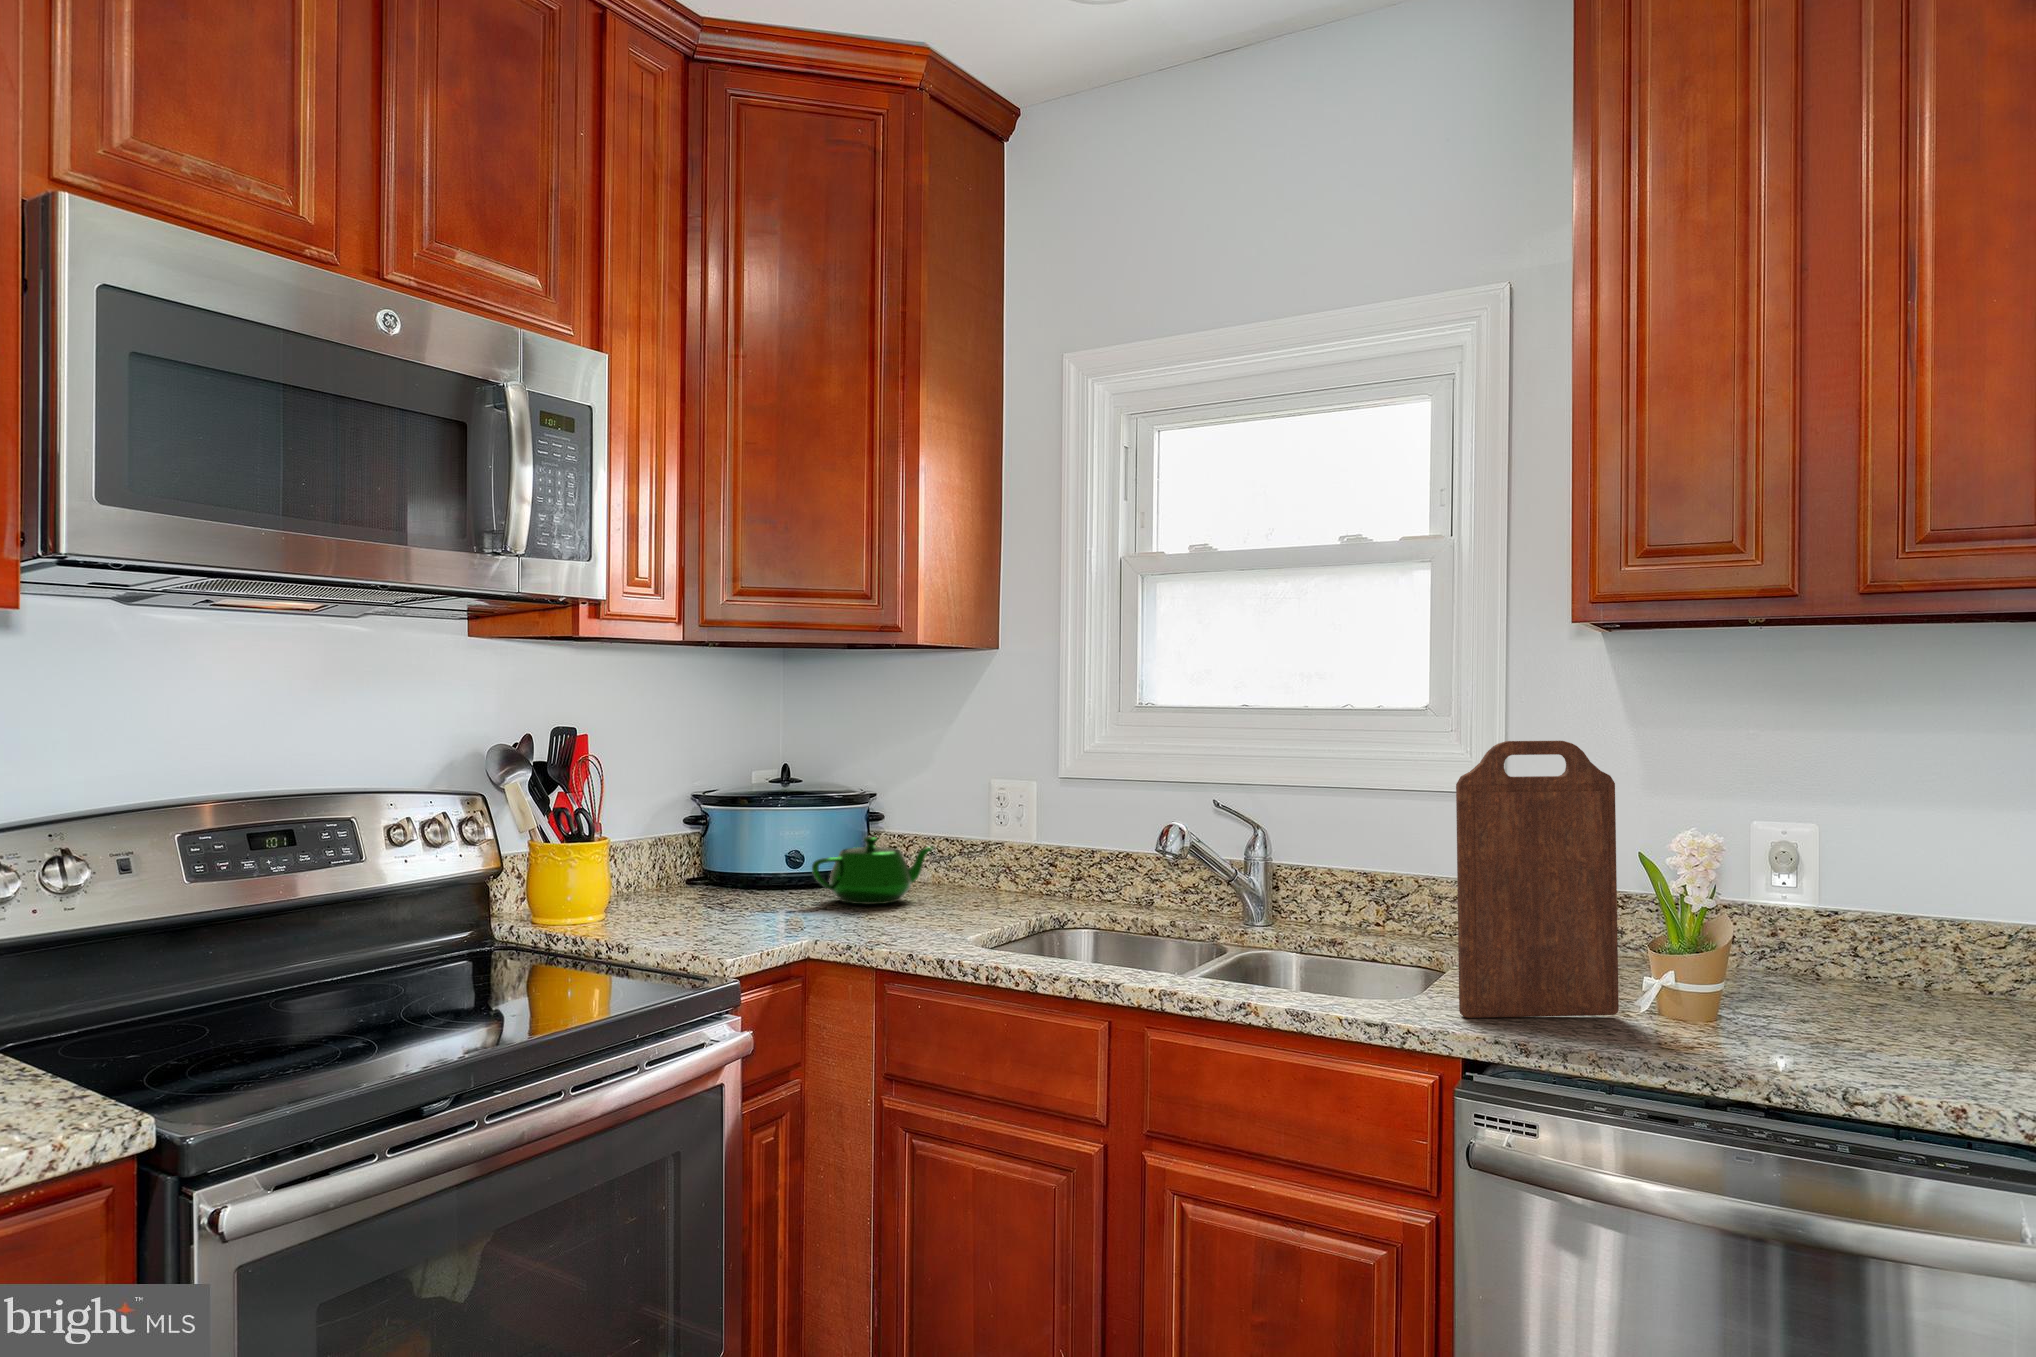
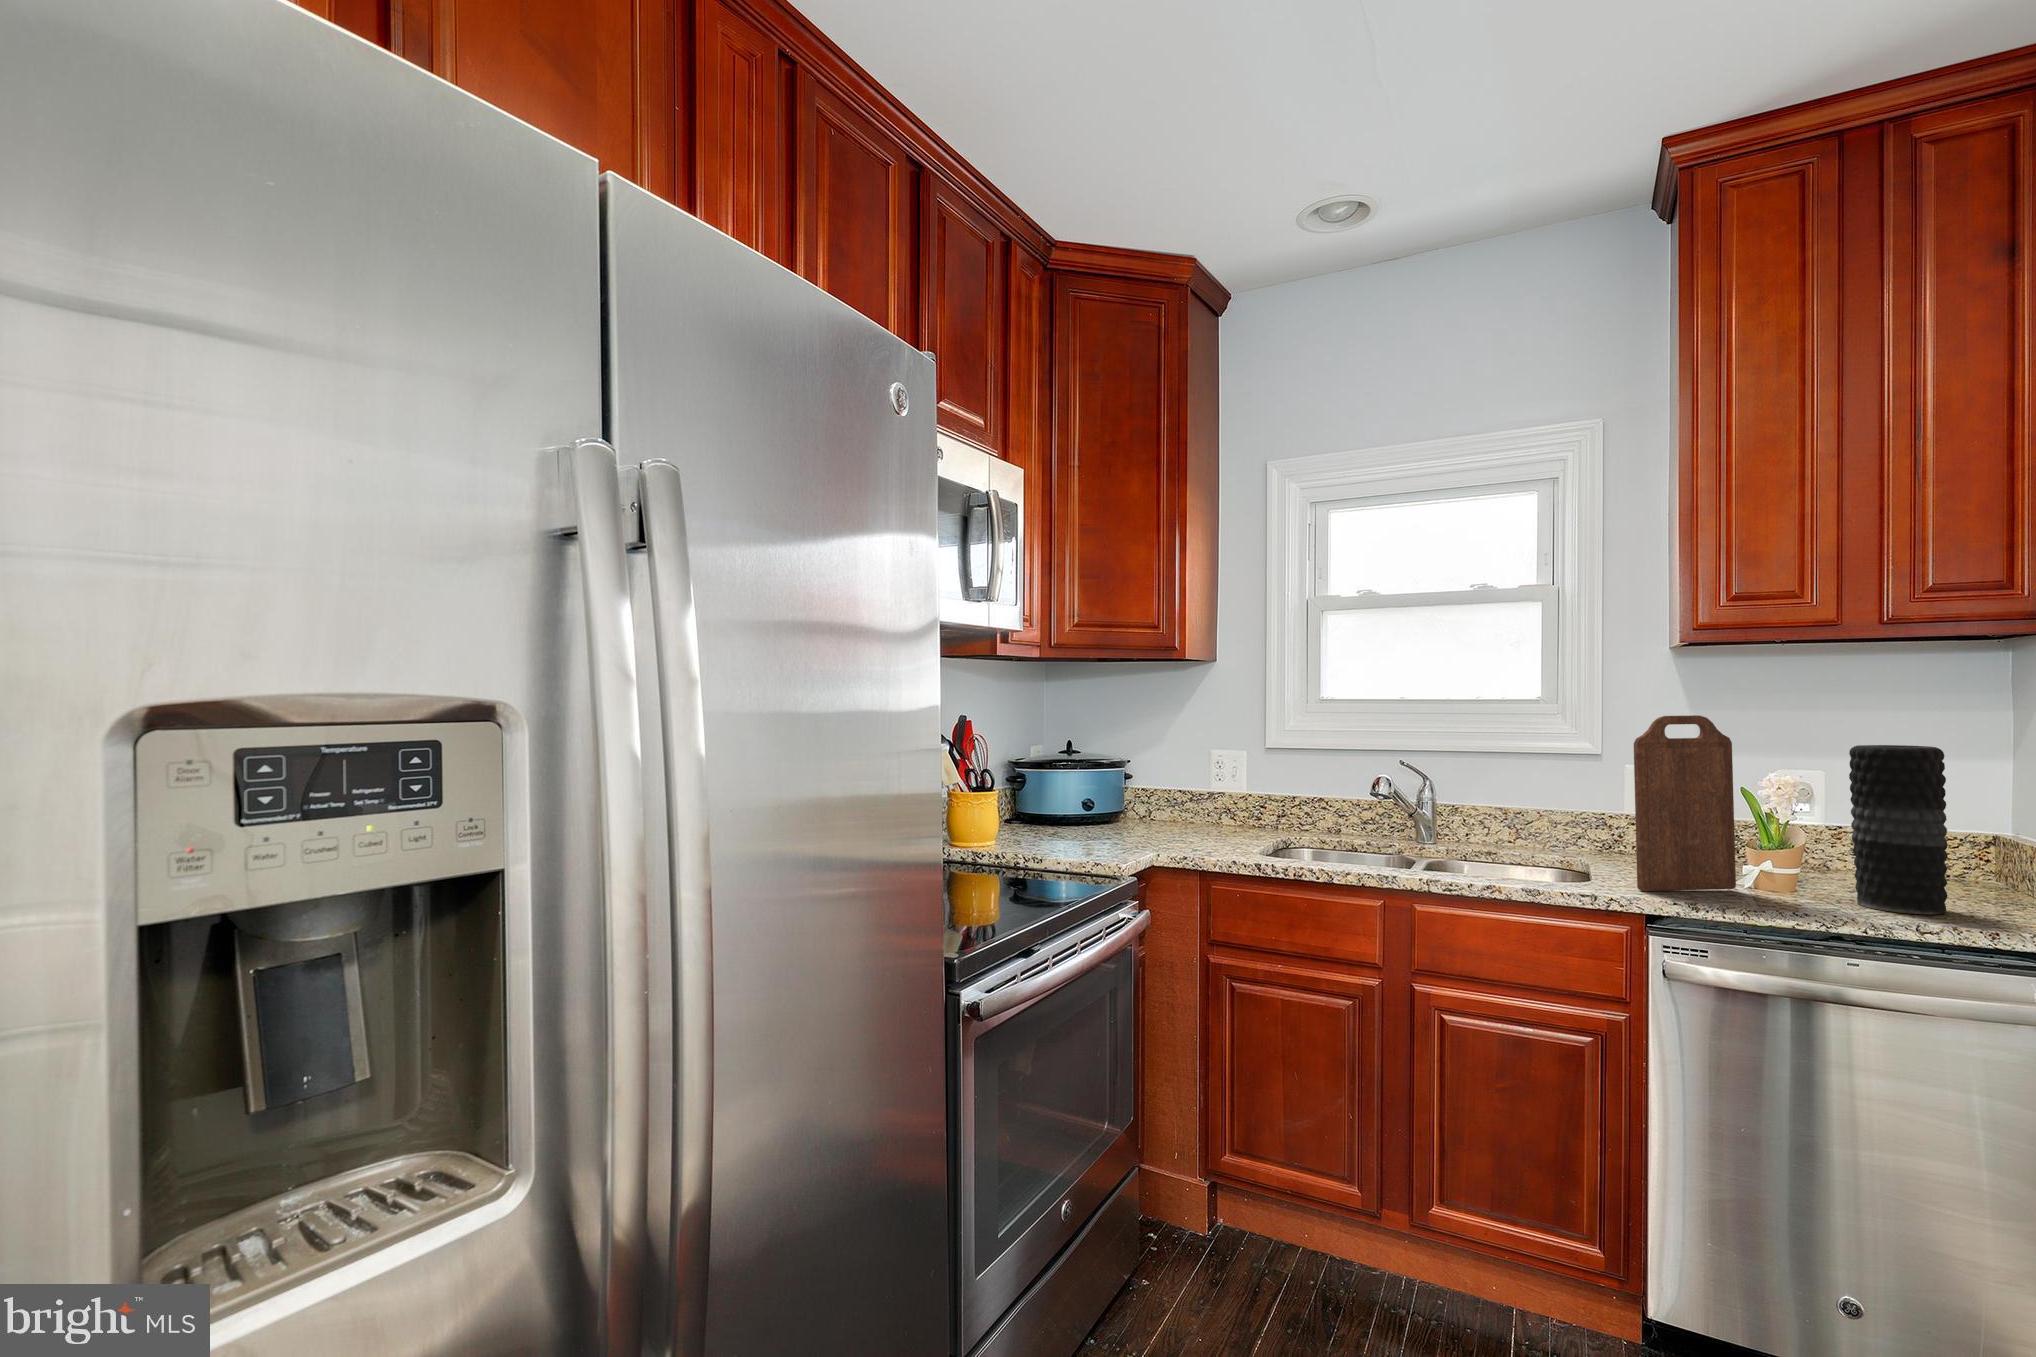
vase: none [1778,791,1921,1071] -> present [1849,745,1948,914]
teapot: present [812,837,933,904] -> none [1115,788,1187,834]

